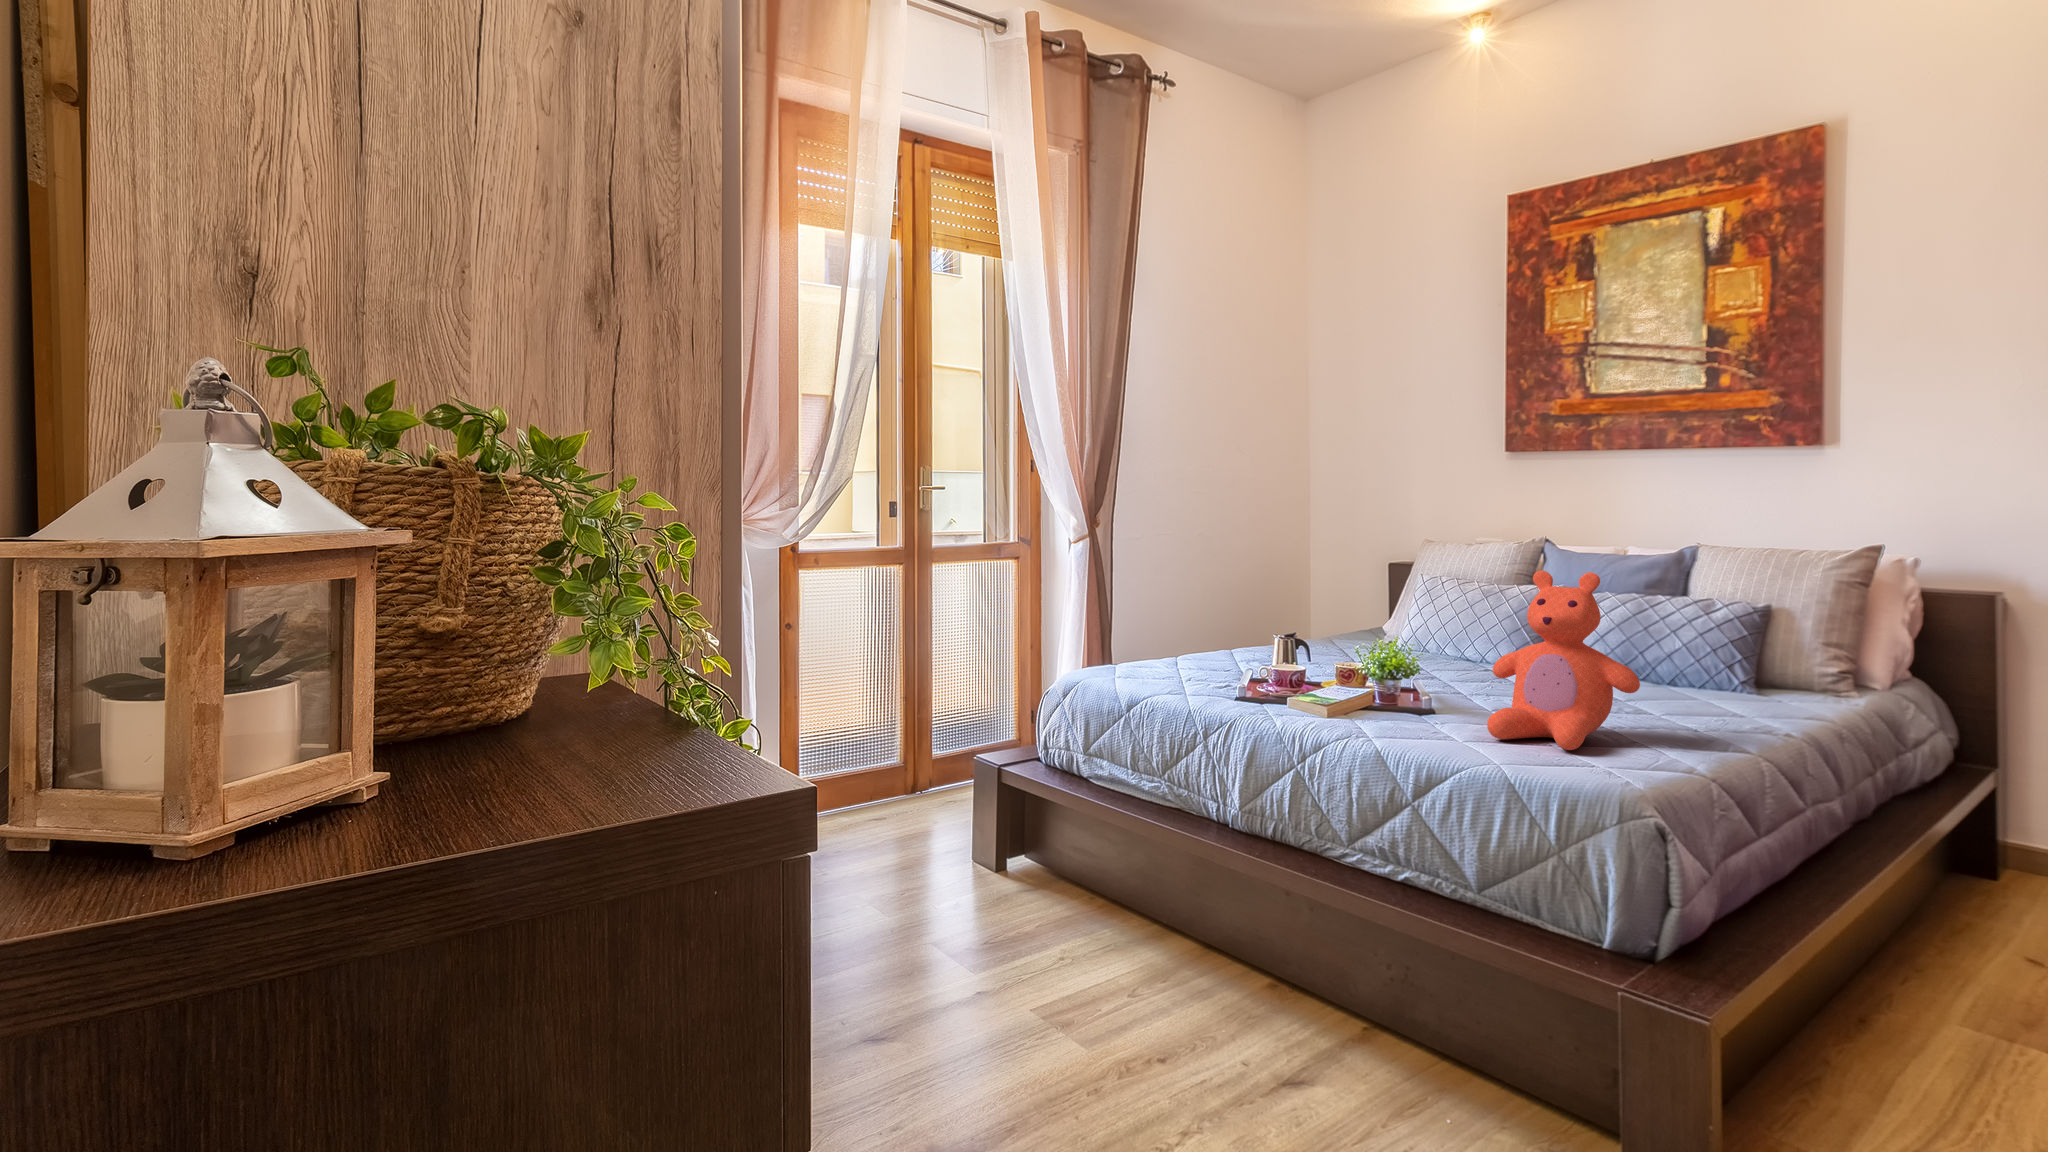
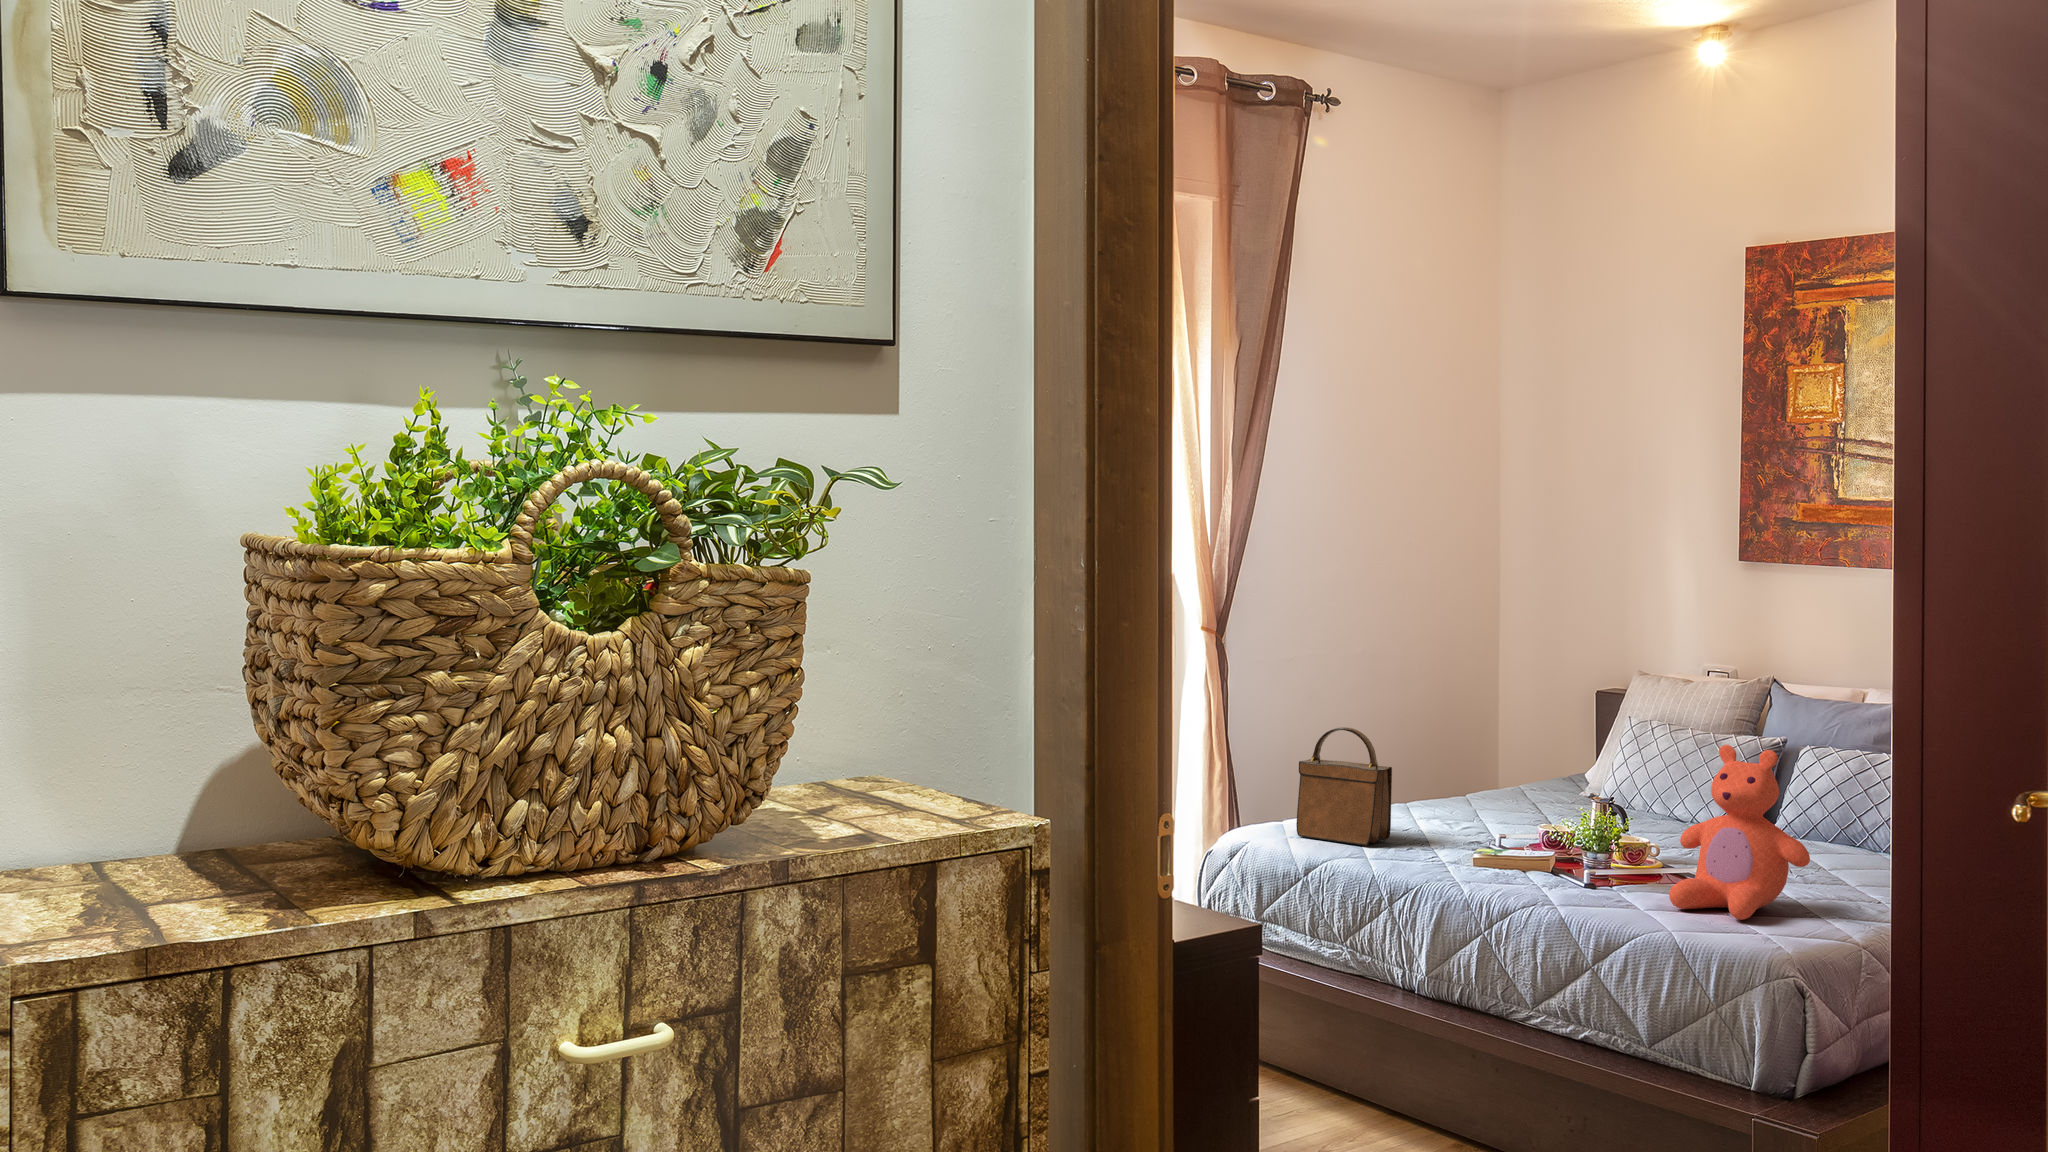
handbag: none [1127,580,1212,685] -> present [1296,727,1392,846]

